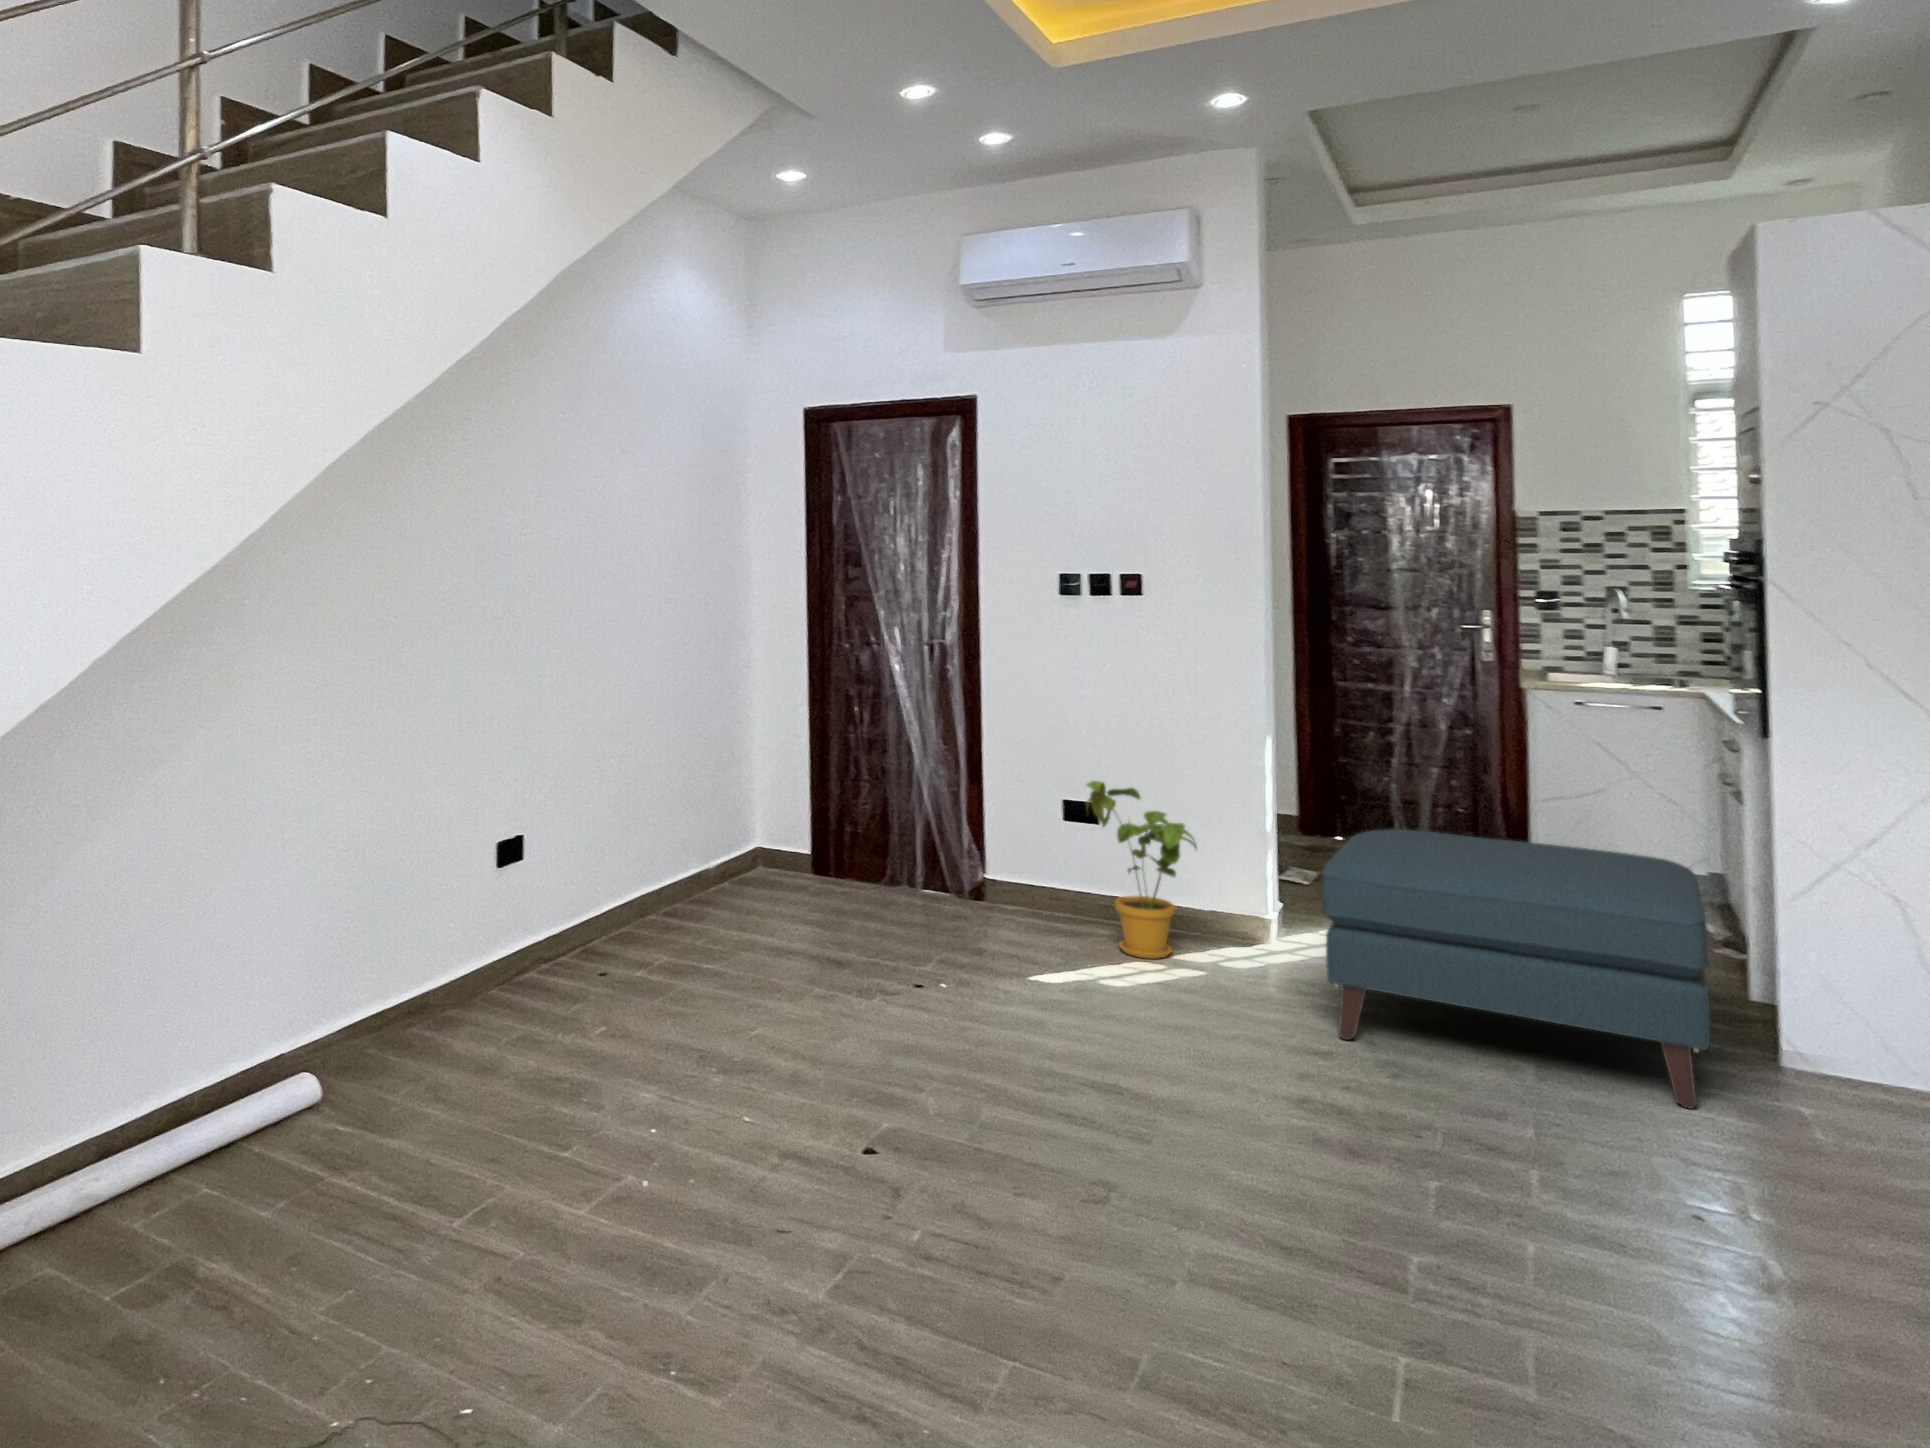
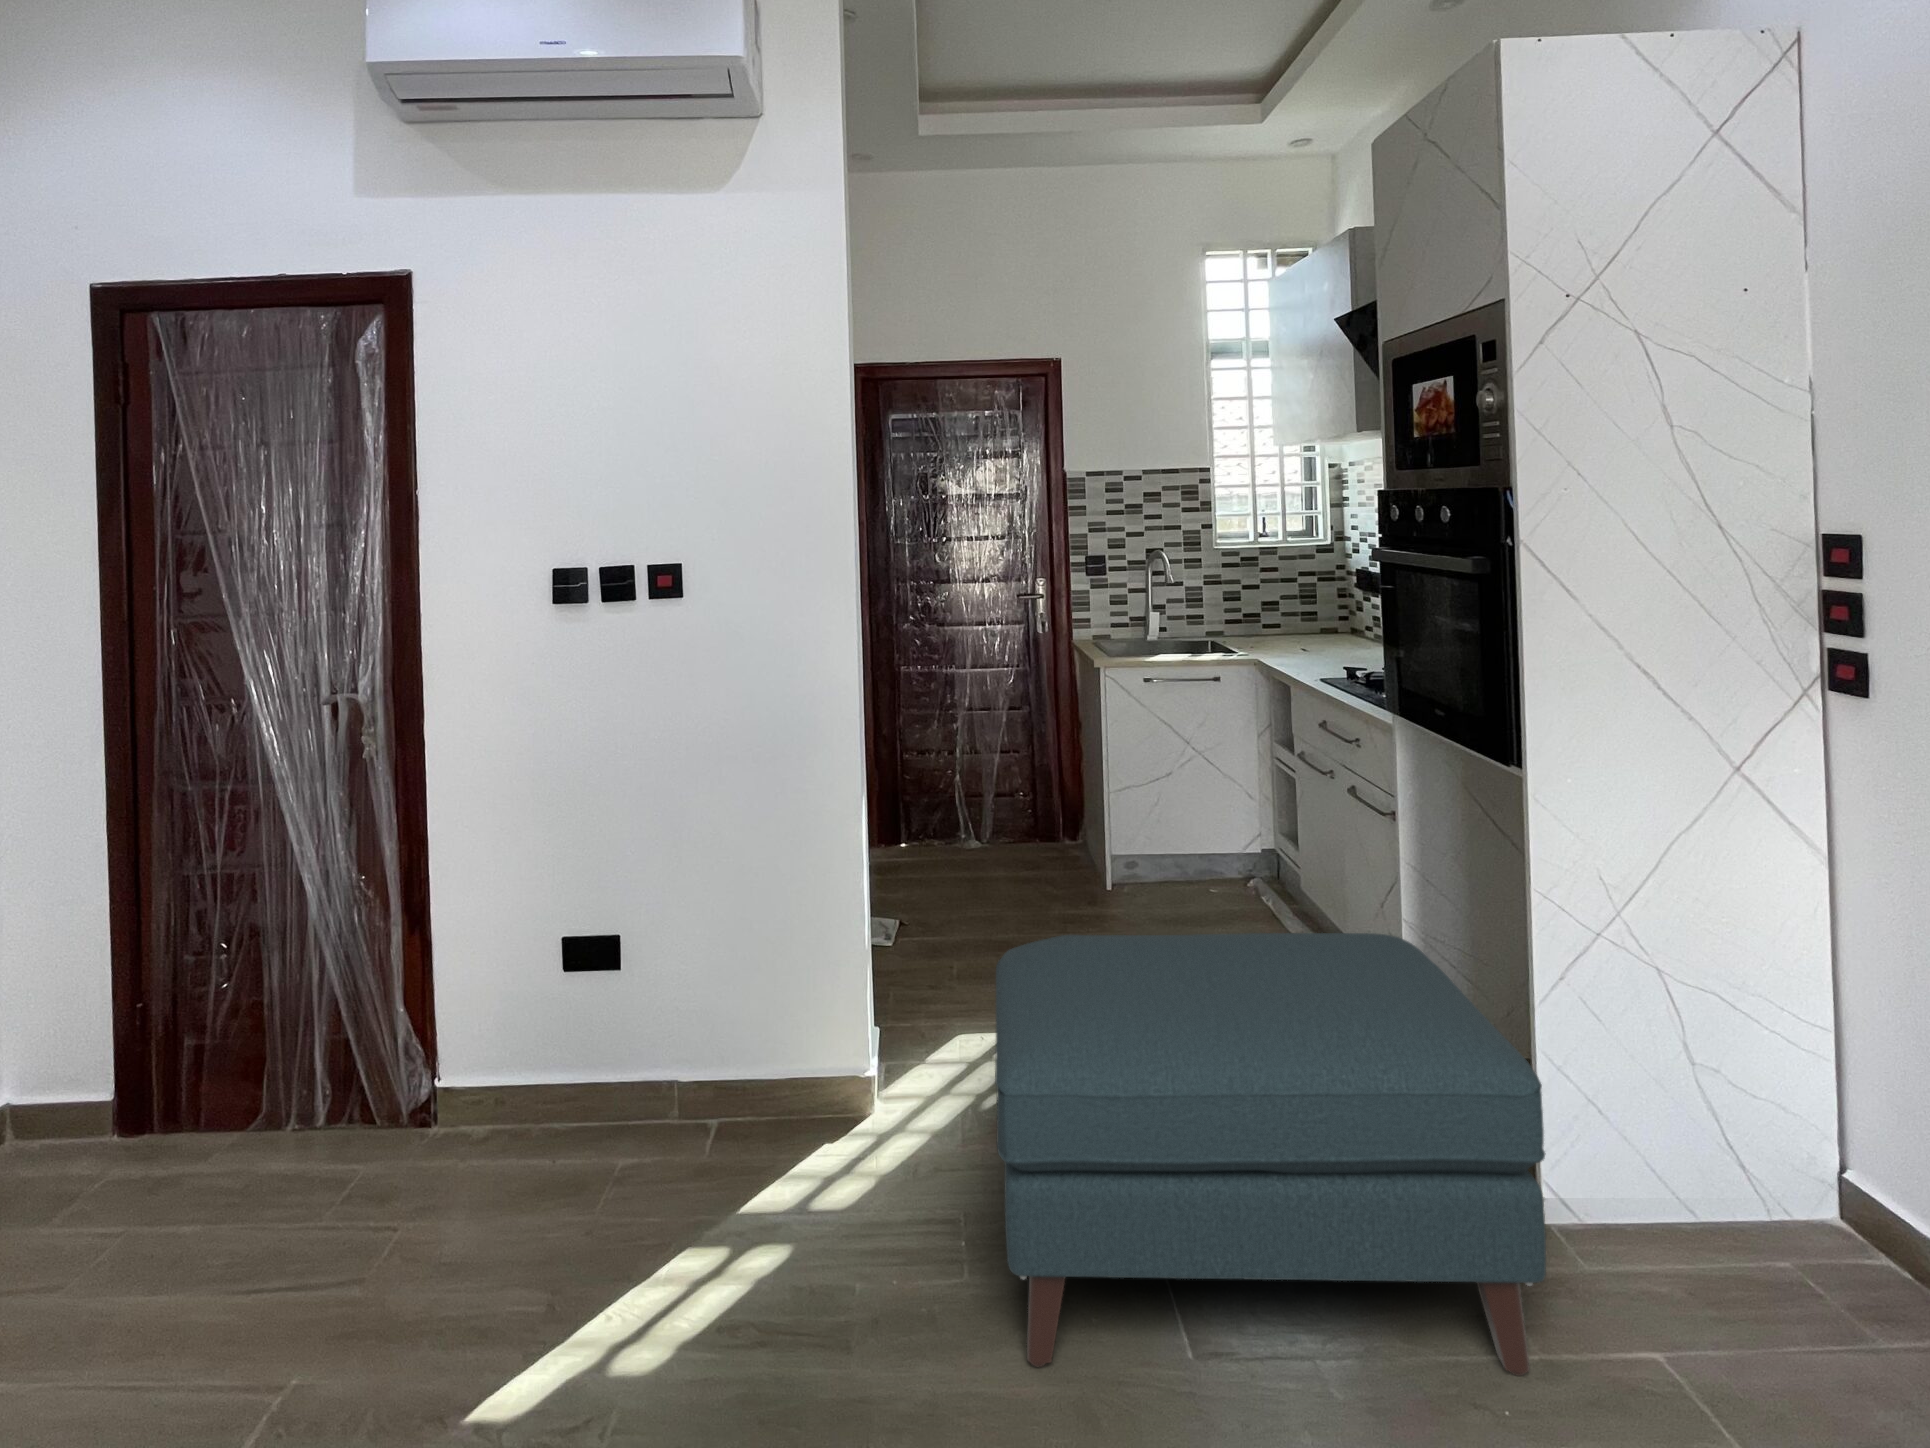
house plant: present [1086,781,1197,959] -> none [594,926,777,1216]

